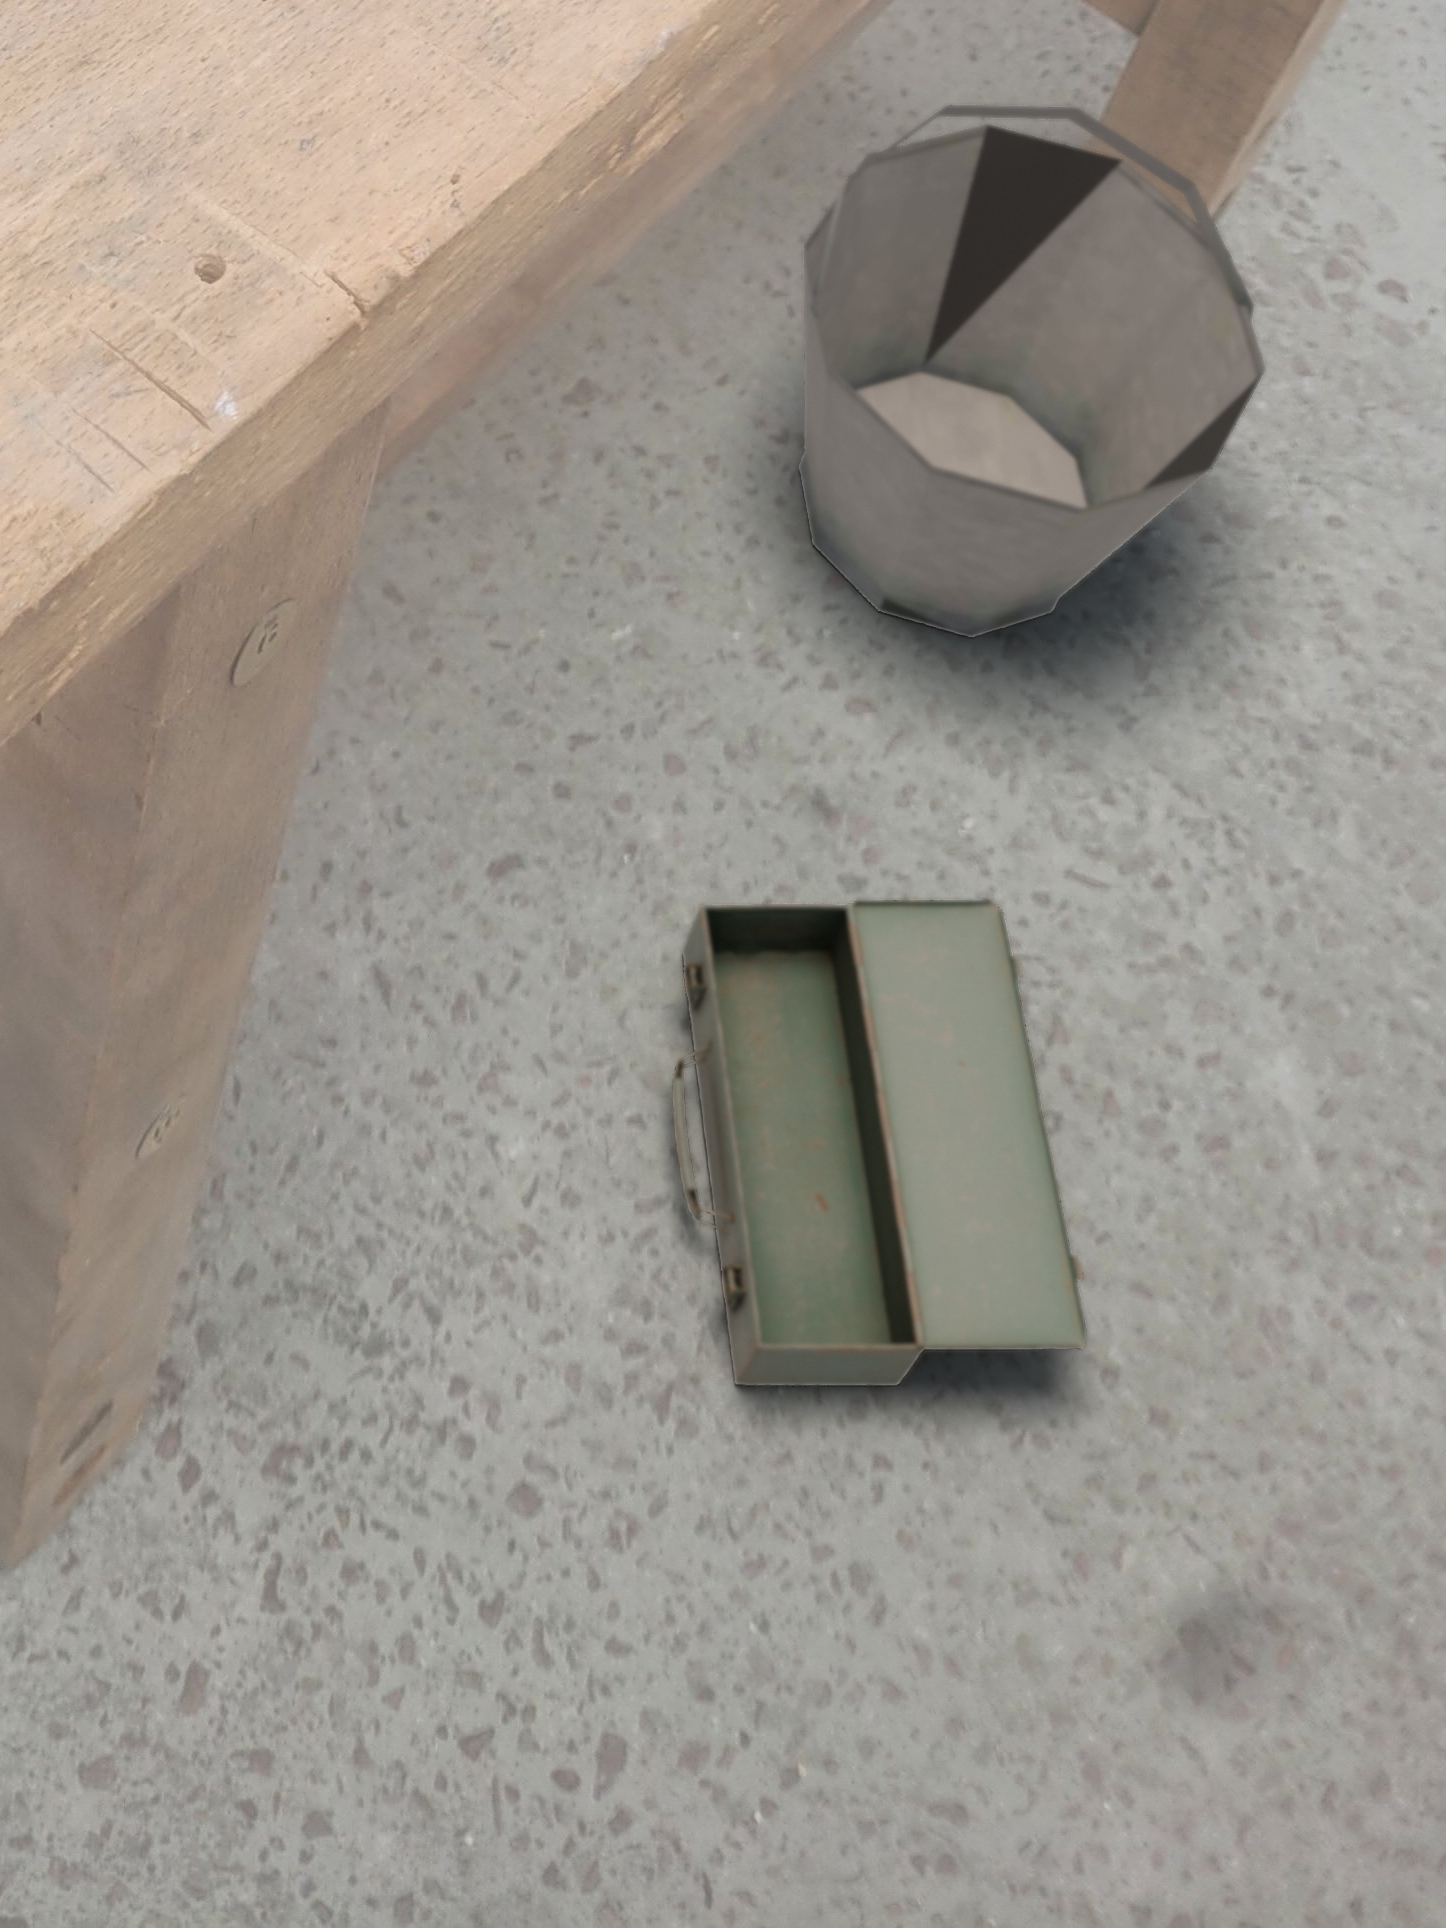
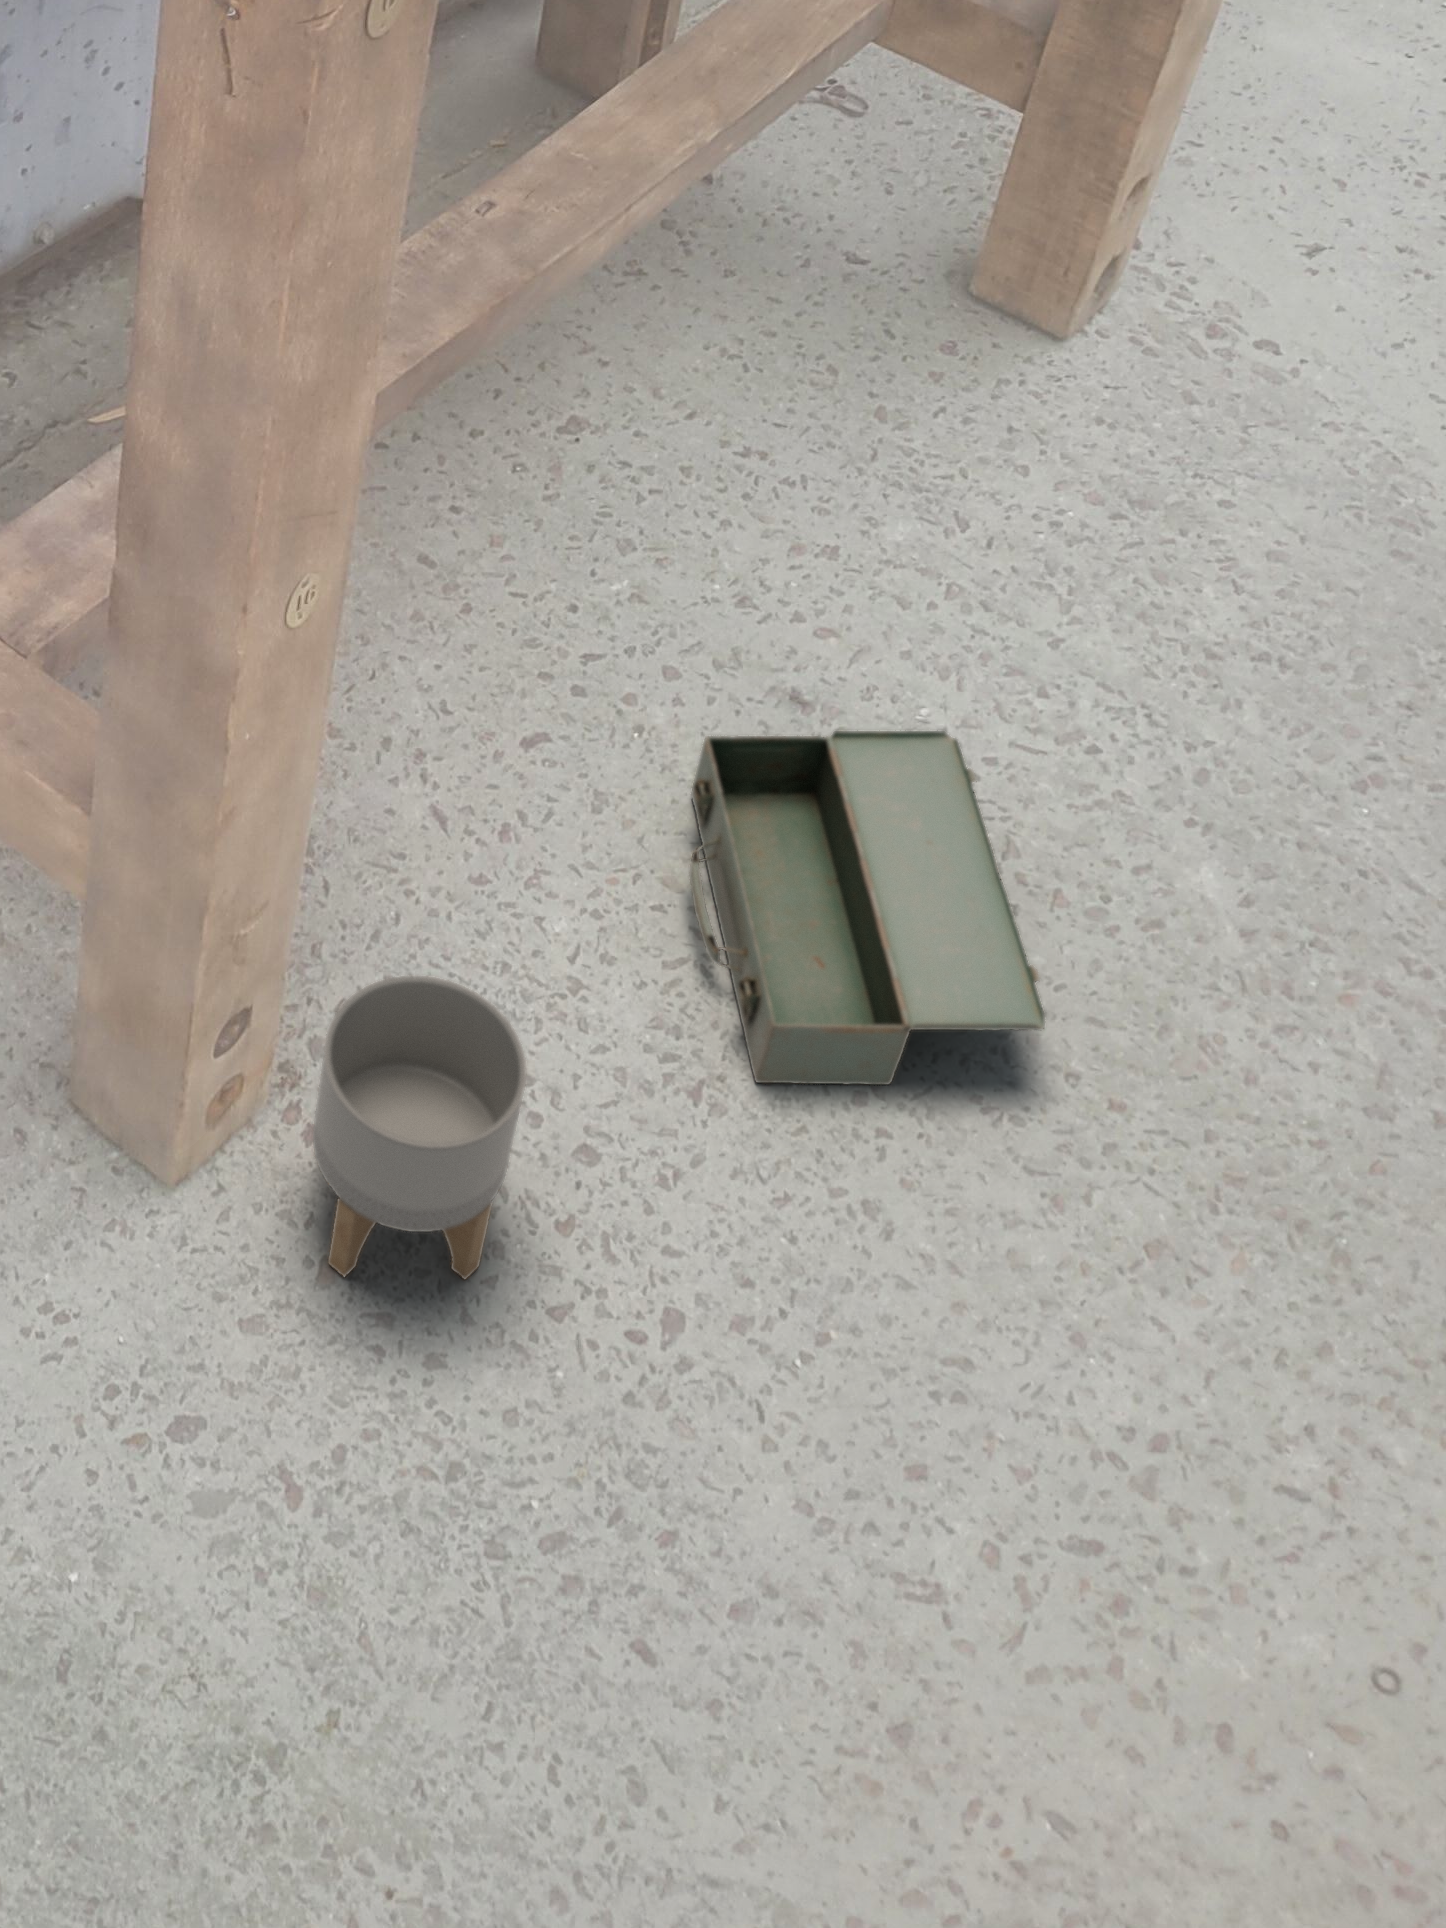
bucket: present [798,105,1265,638] -> none [762,132,1150,586]
planter: none [190,1360,443,1692] -> present [313,976,527,1279]

